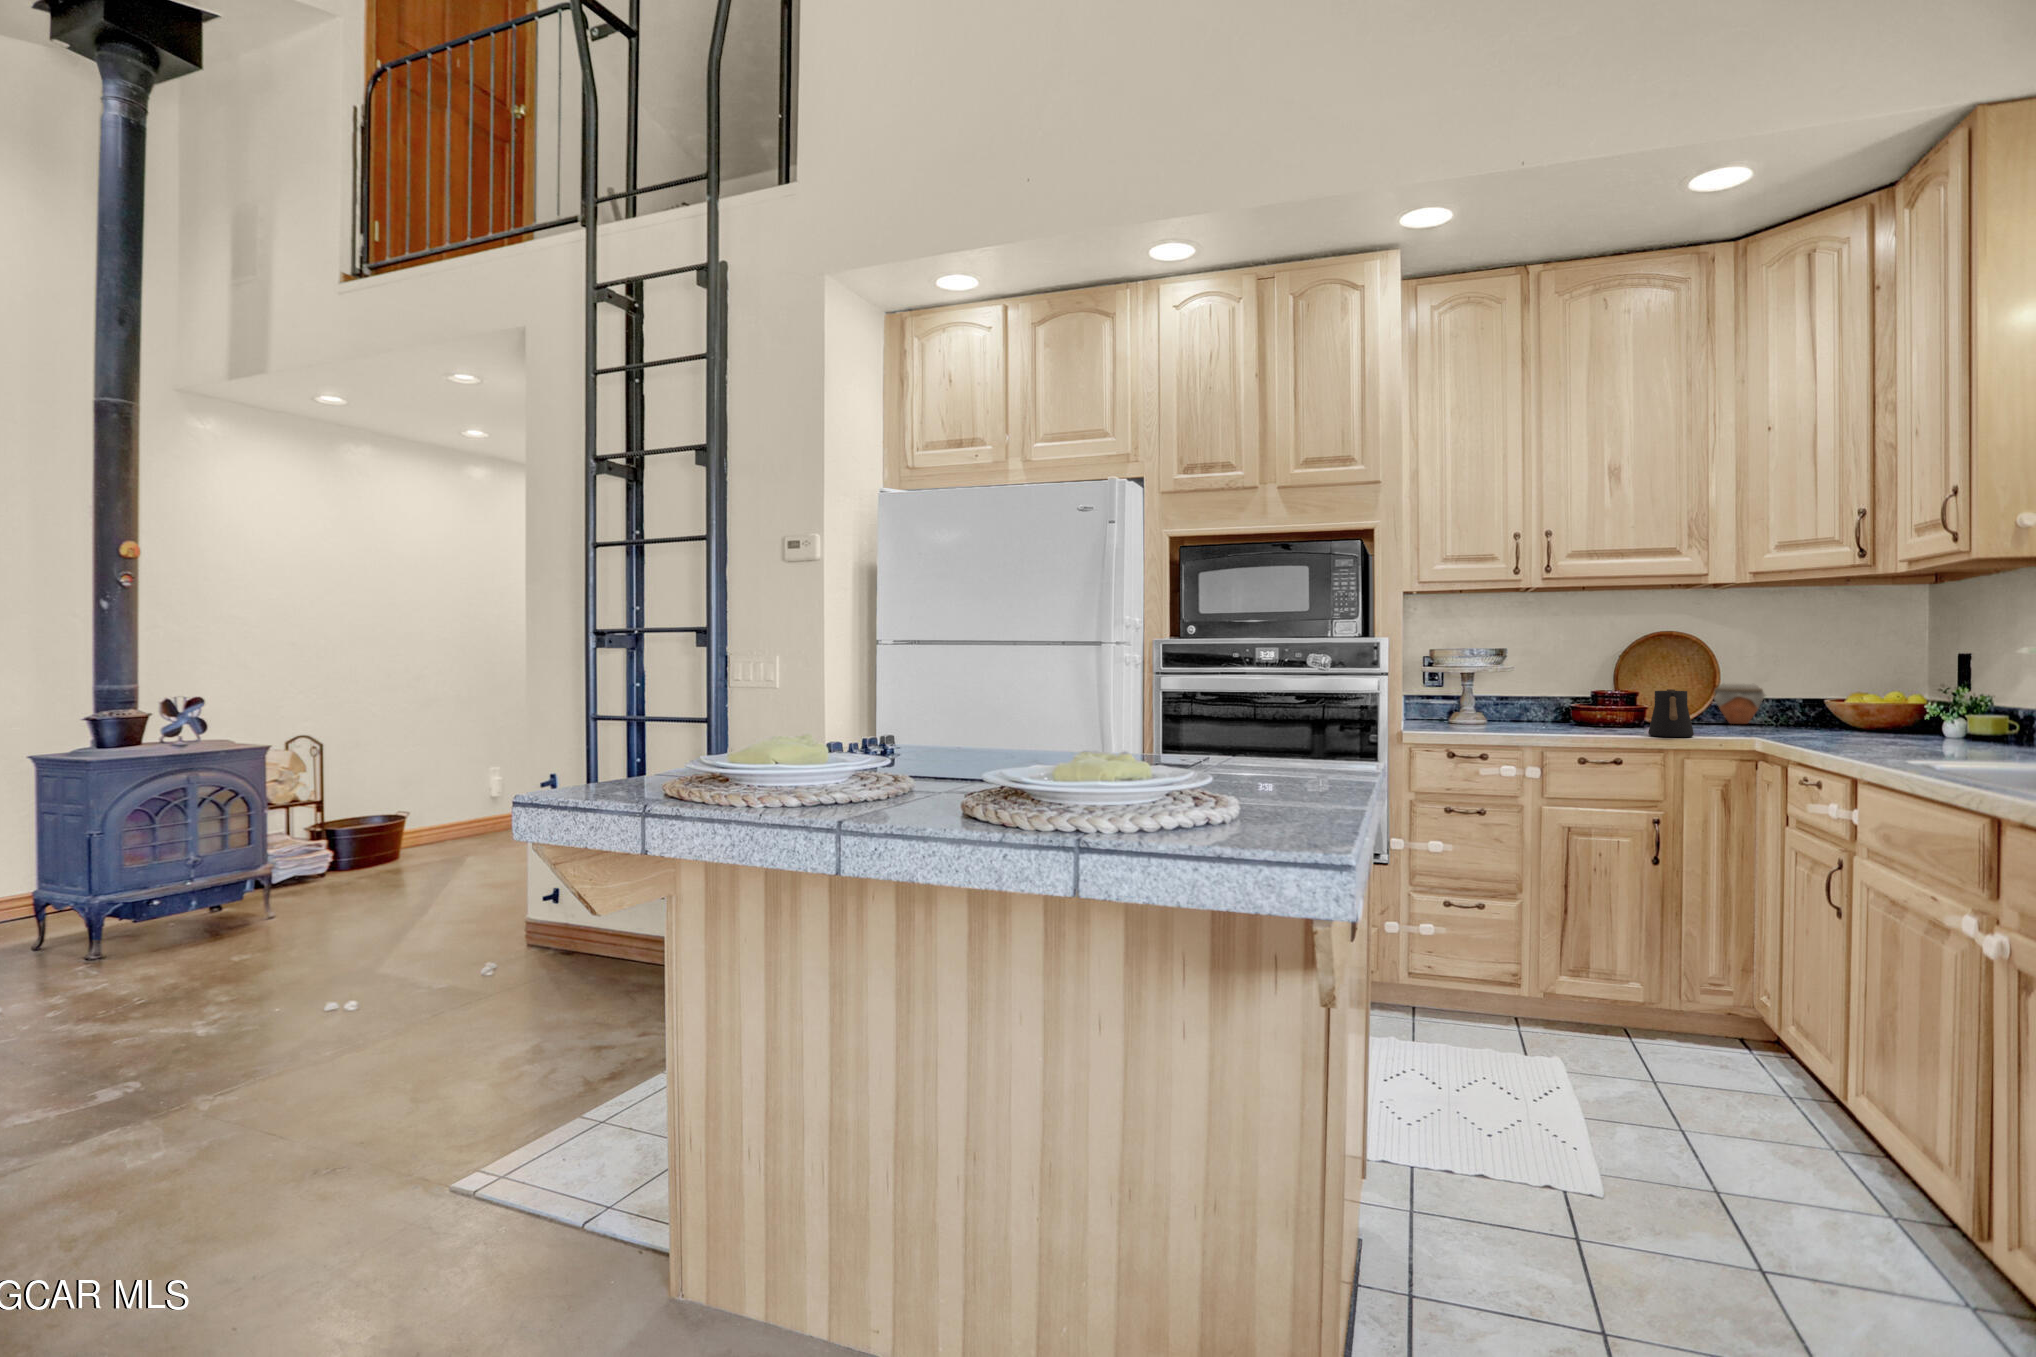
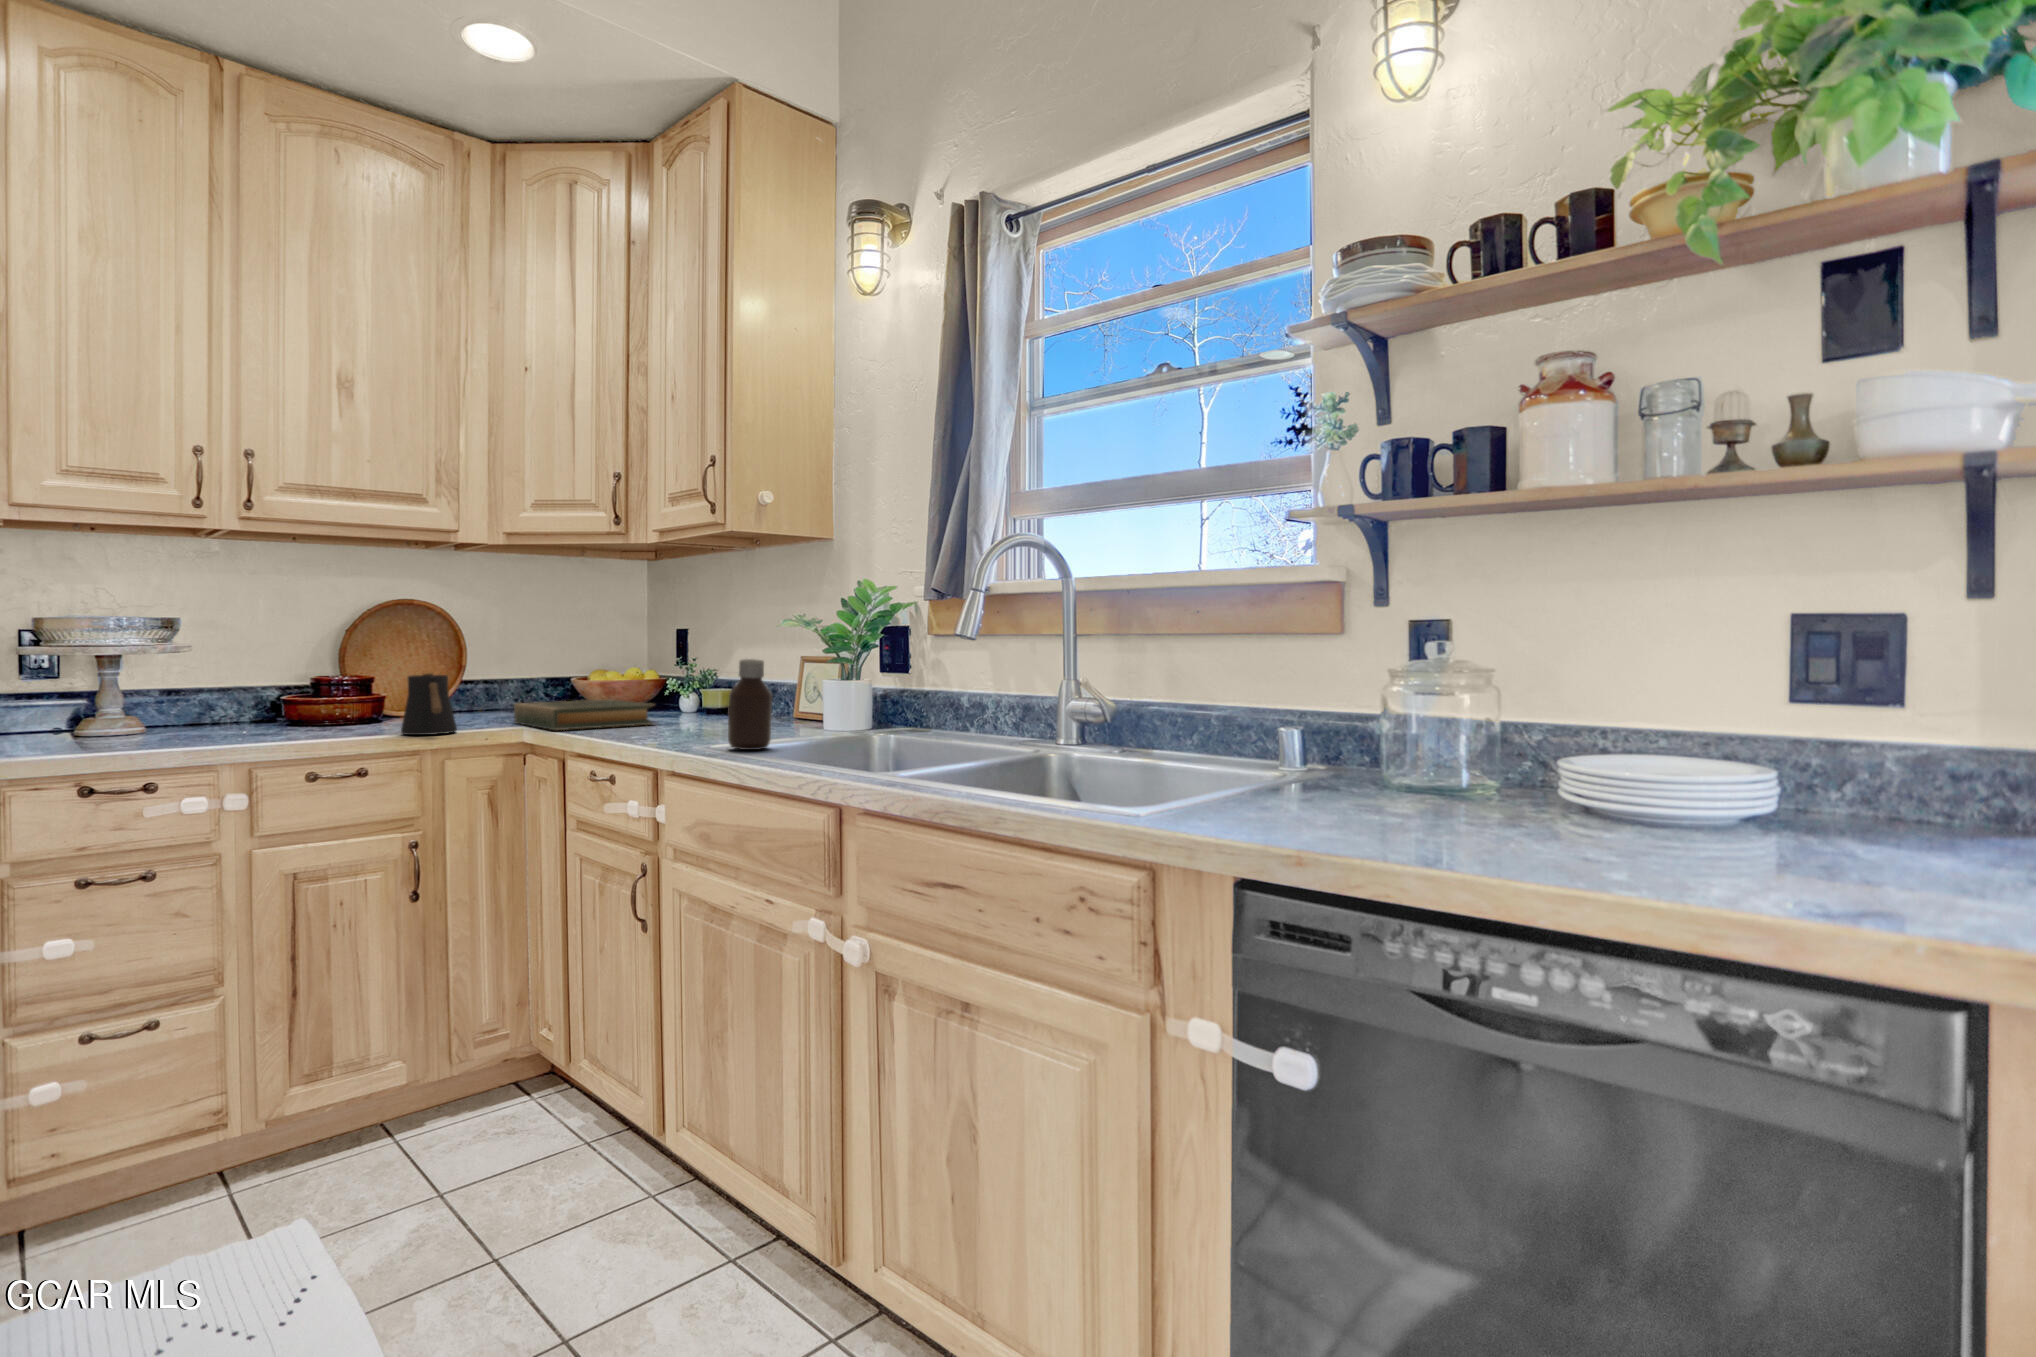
bottle: none [1932,683,1987,769] -> present [728,659,772,750]
jar: present [1714,684,1765,724] -> none [457,663,514,711]
hardback book: none [1751,717,1891,743] -> present [514,699,654,730]

